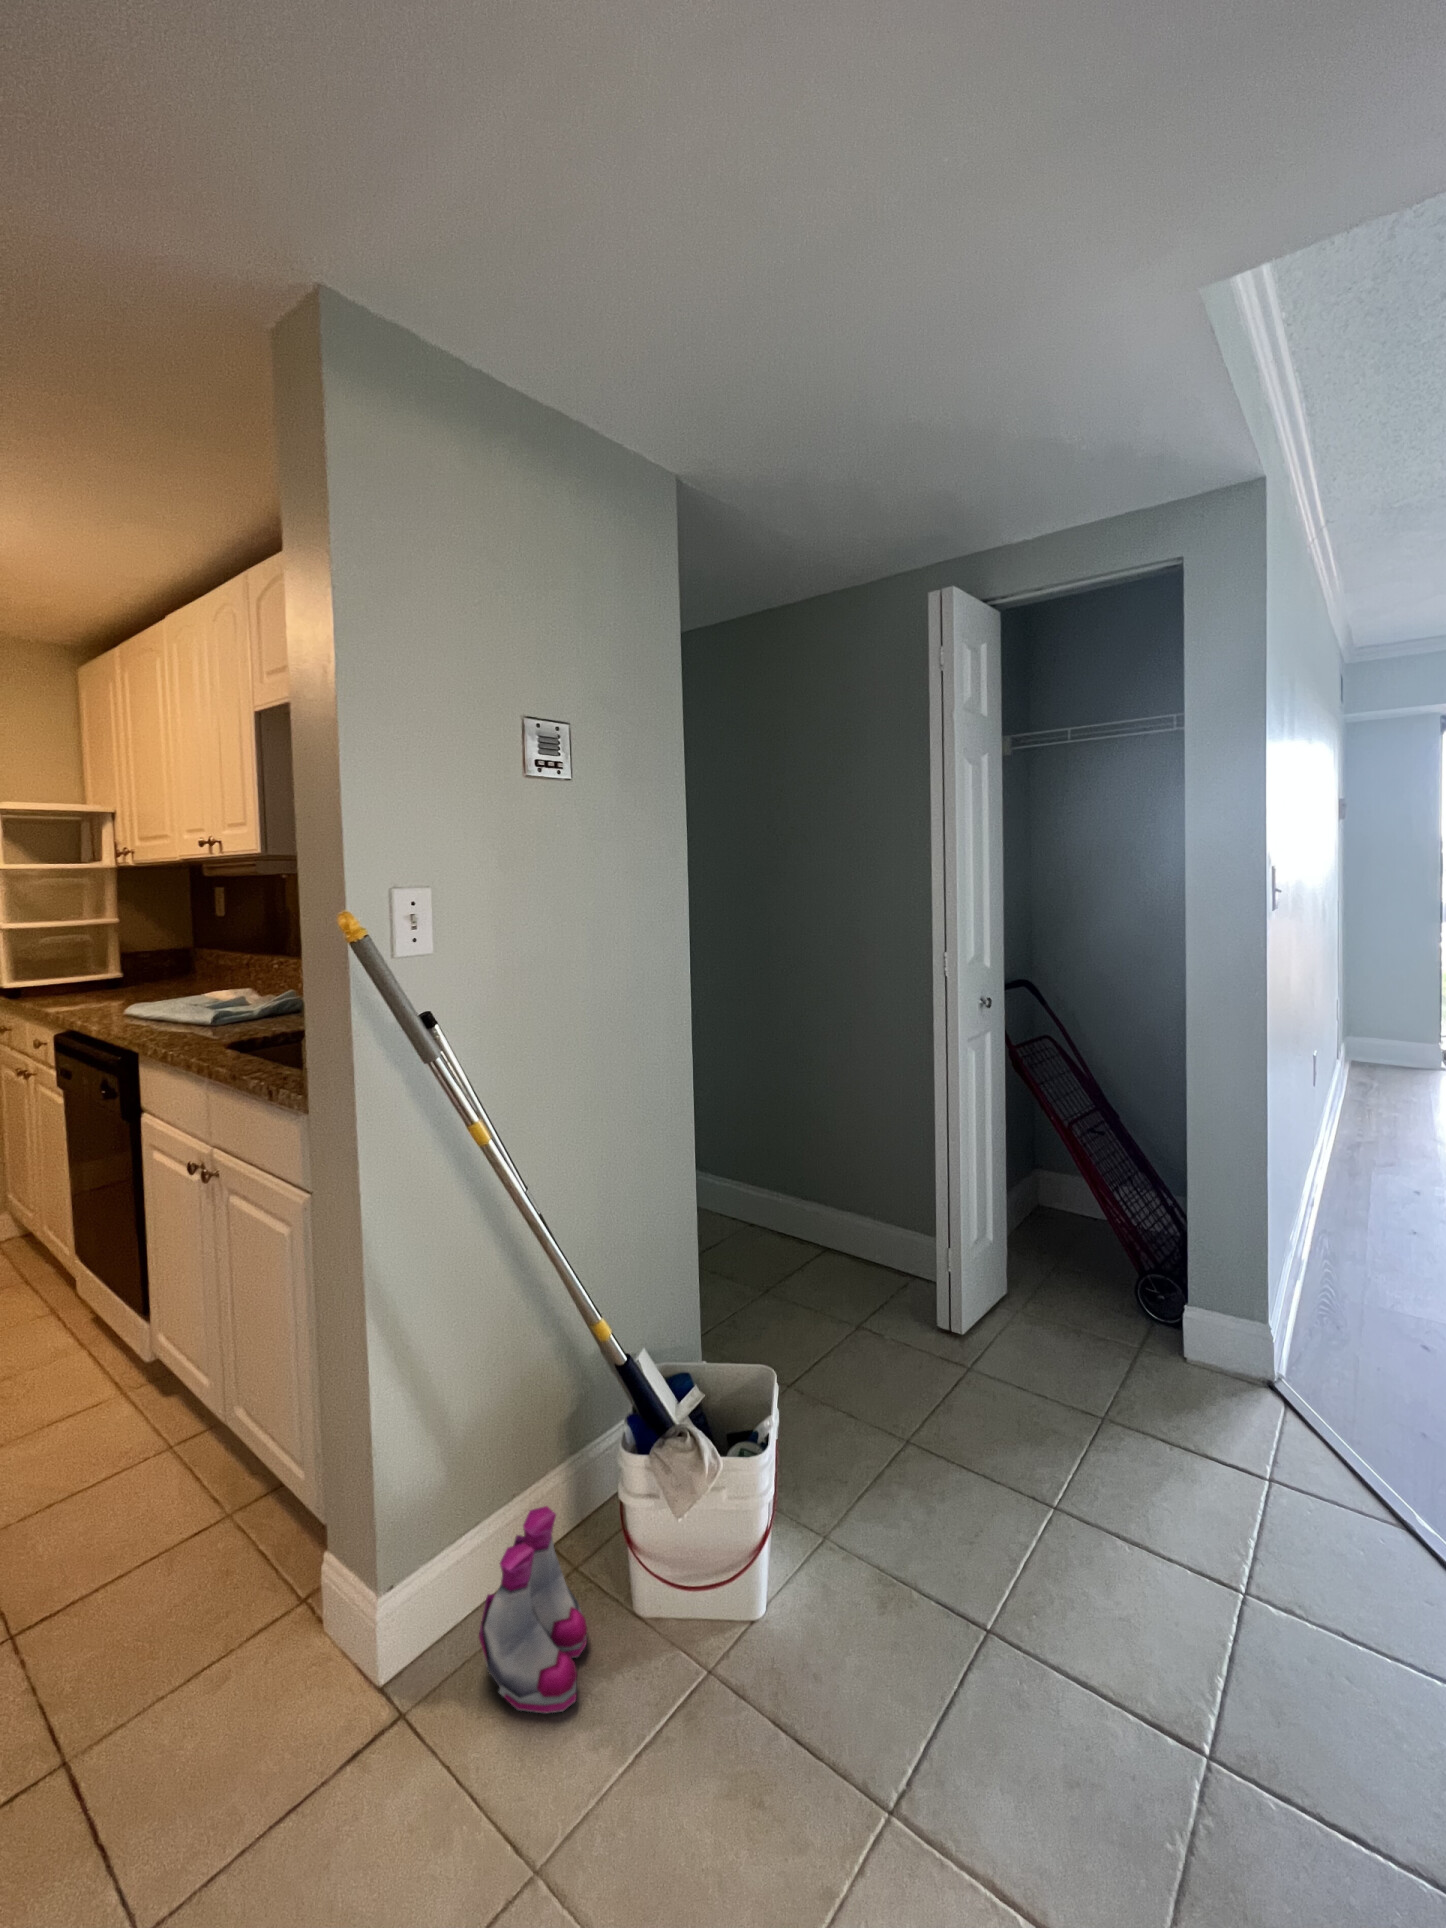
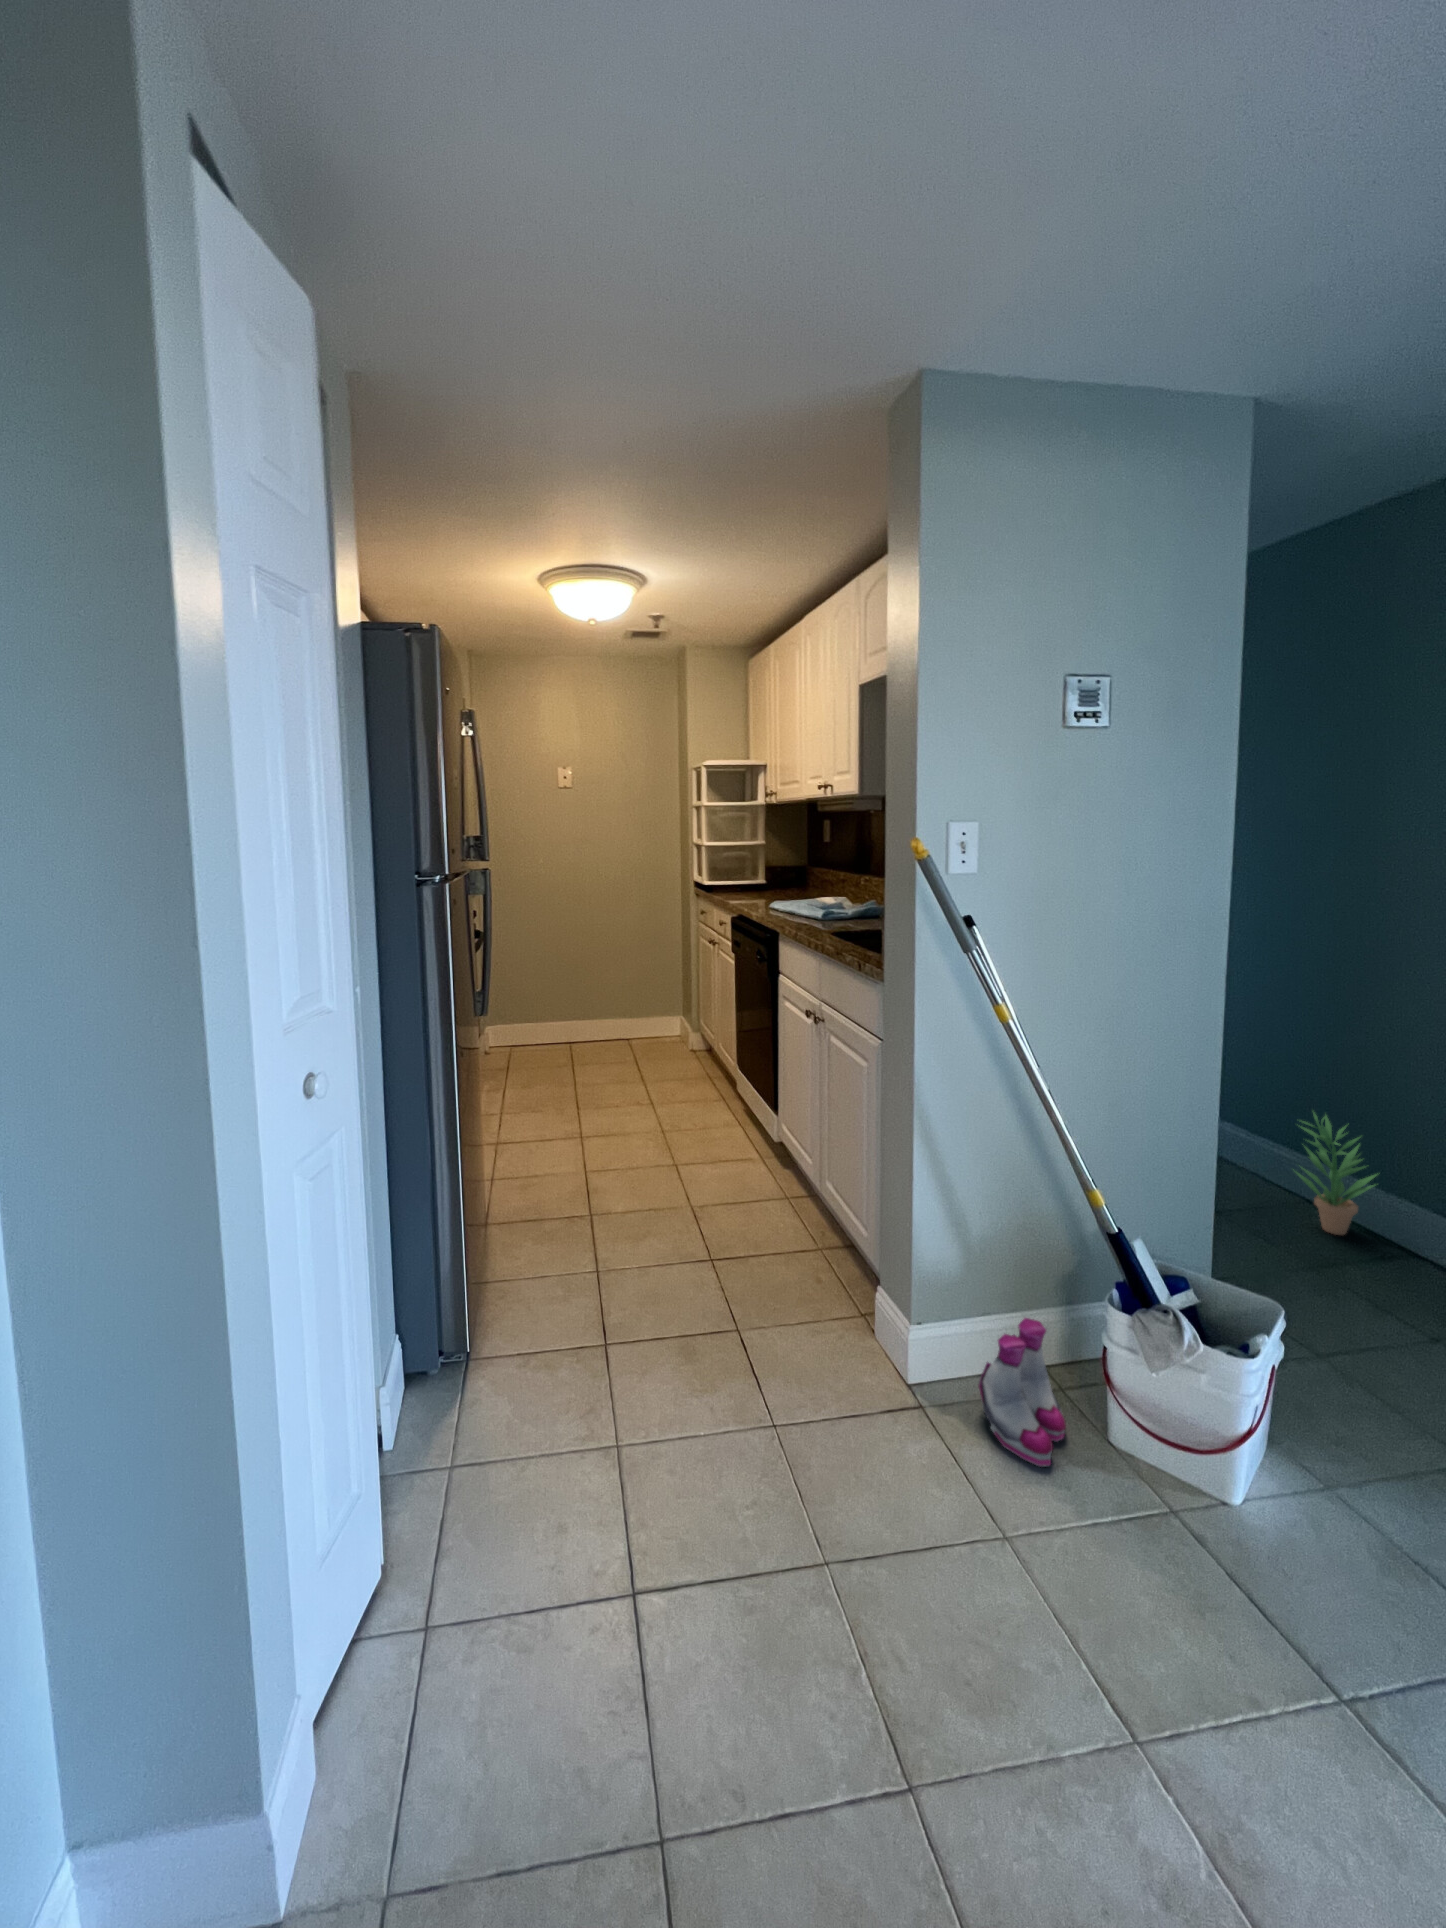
potted plant: none [739,1143,801,1254] -> present [1293,1113,1376,1235]

